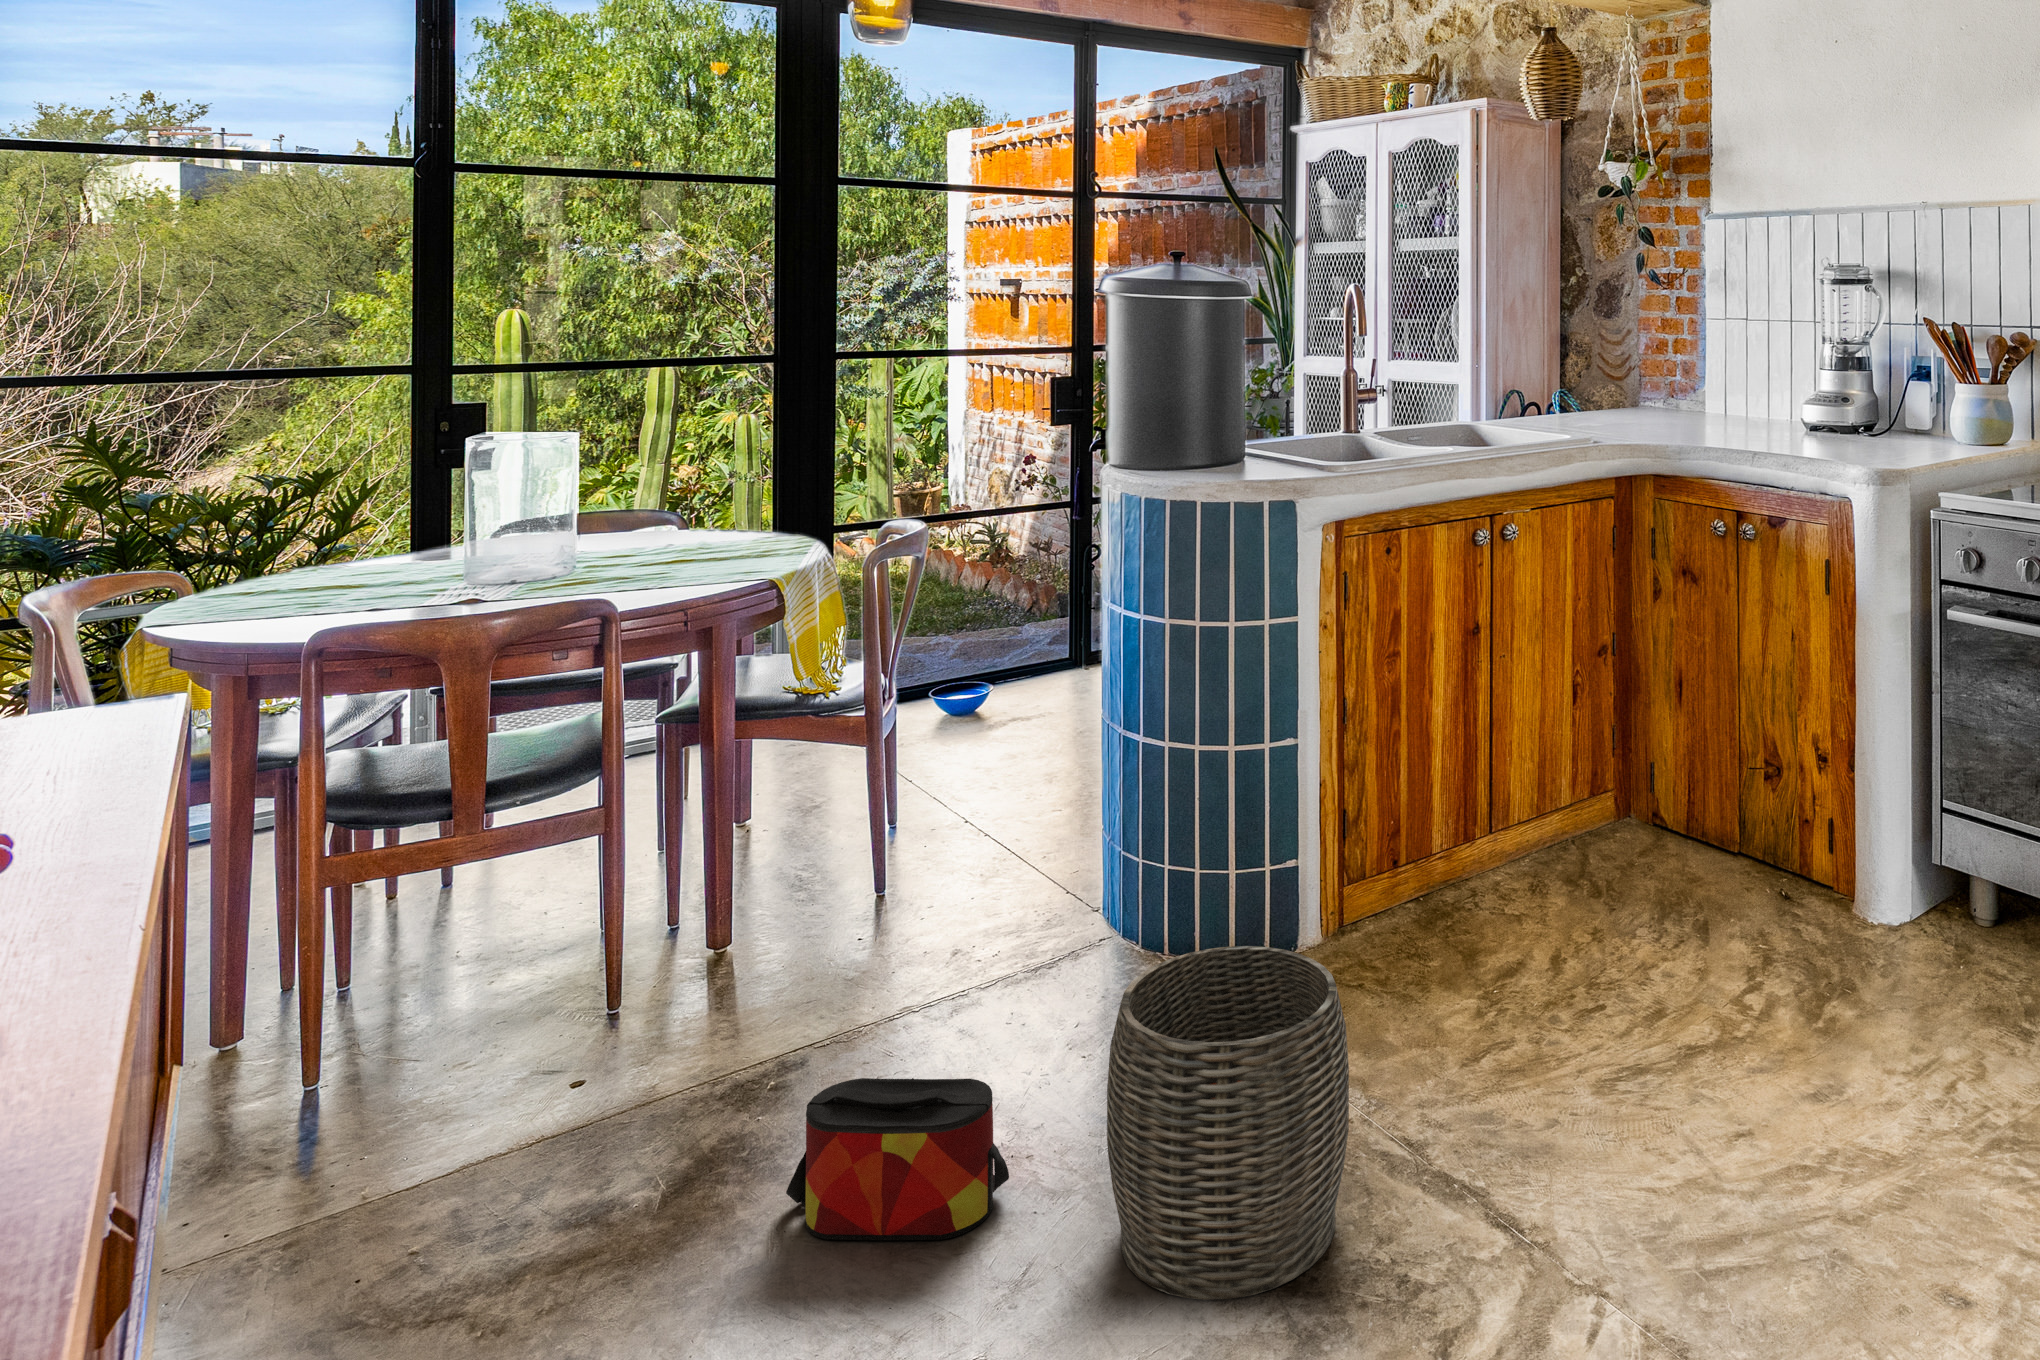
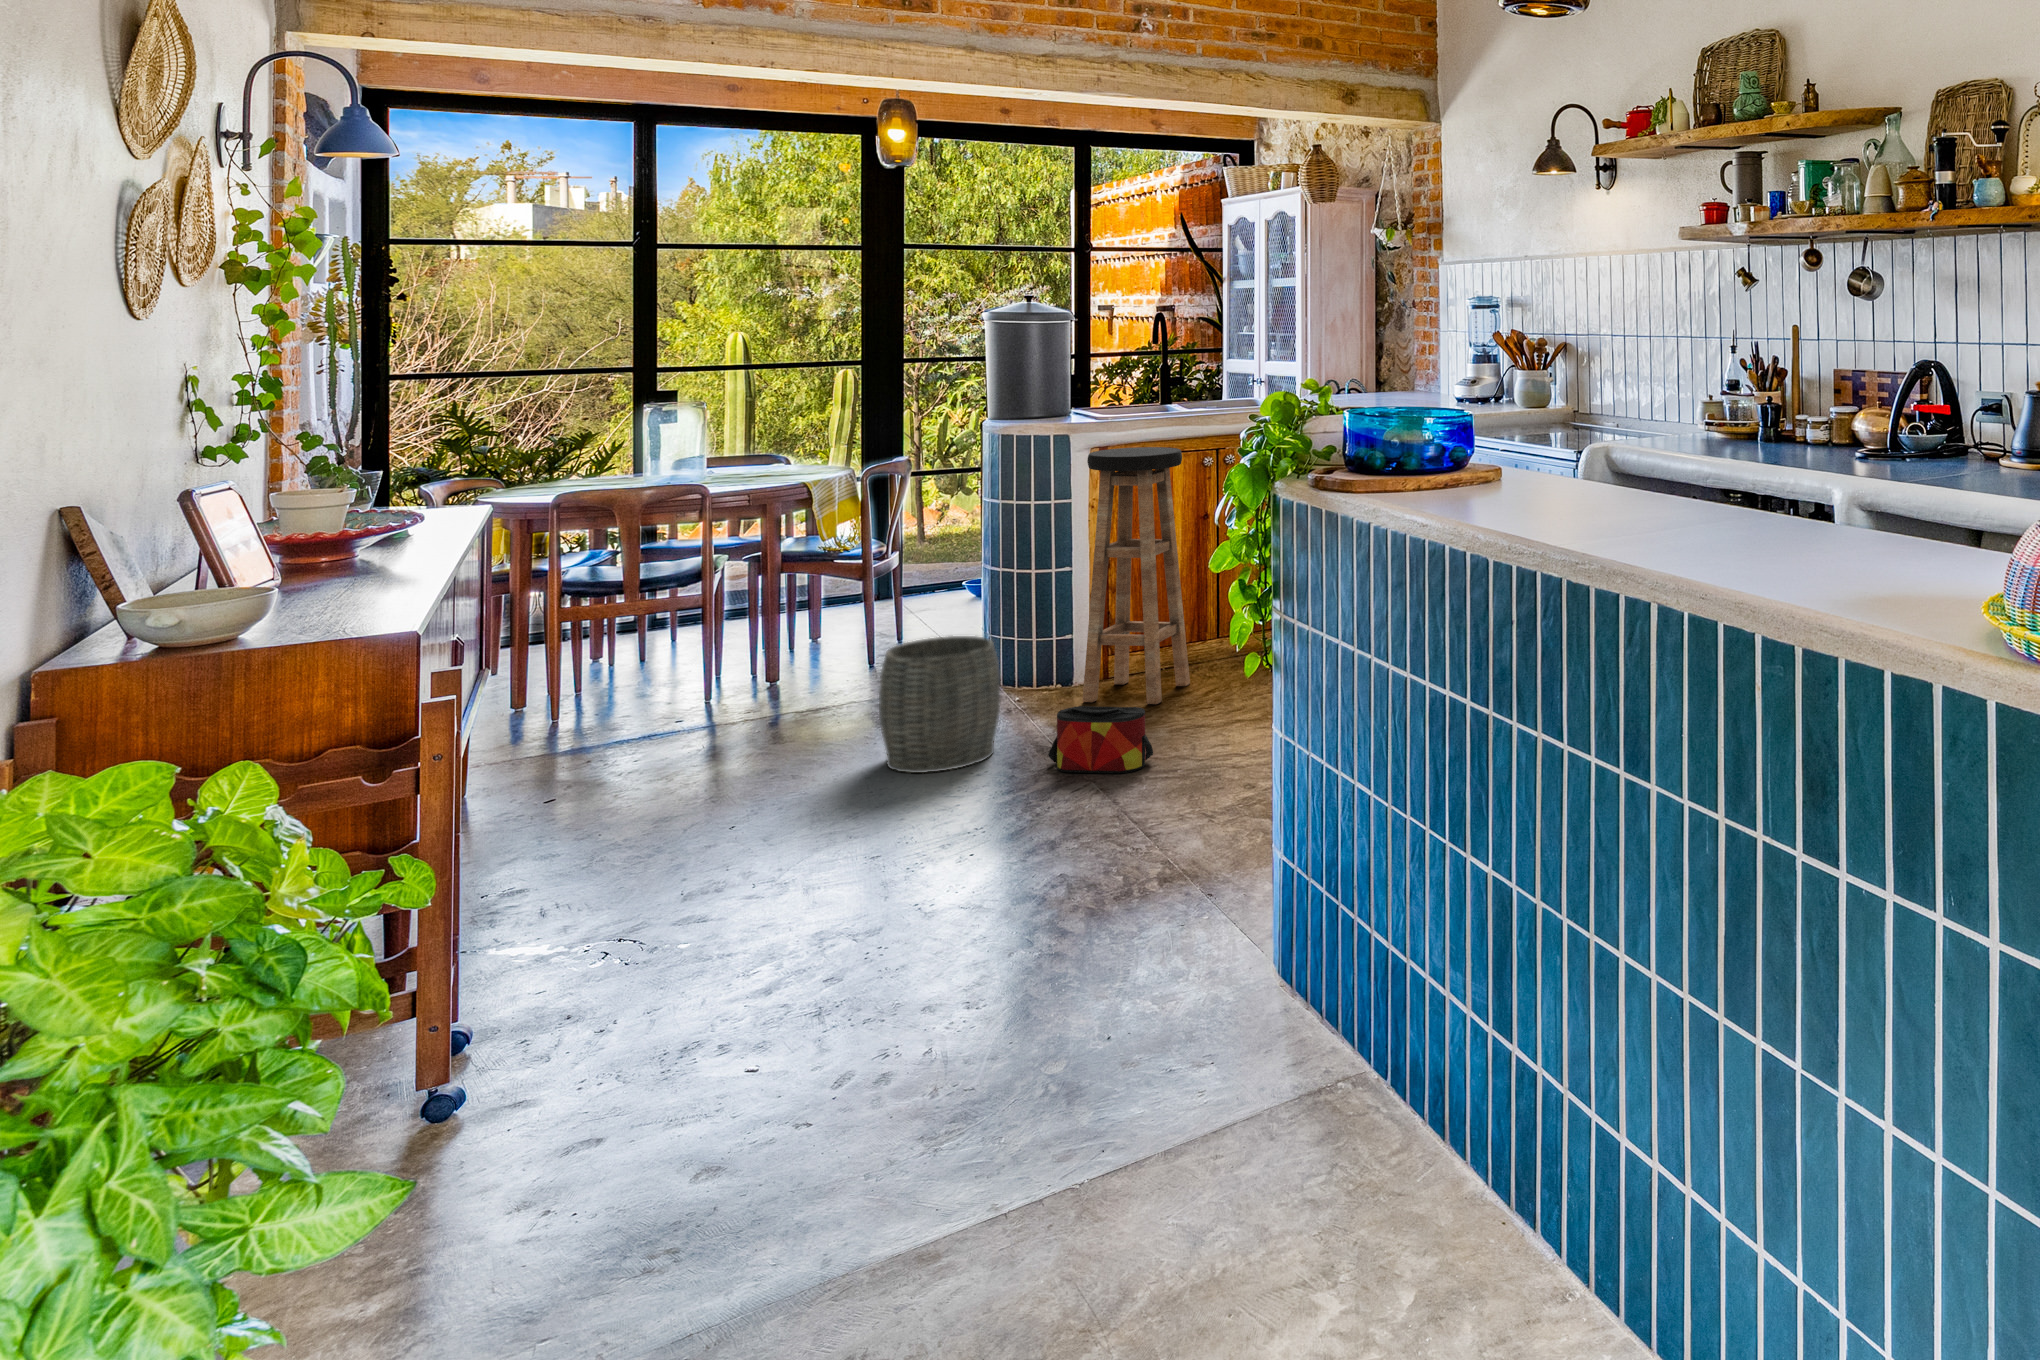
bar stool: none [1374,527,1541,1023] -> present [1083,447,1190,704]
bag: present [786,1078,1009,1240] -> present [1049,706,1153,773]

